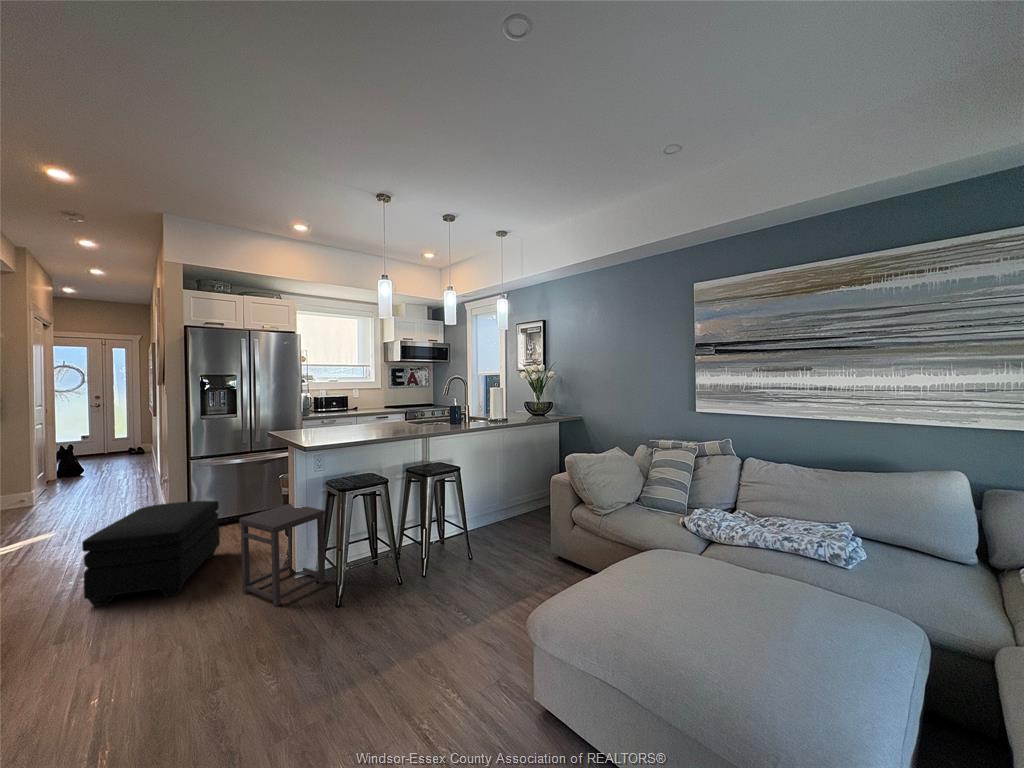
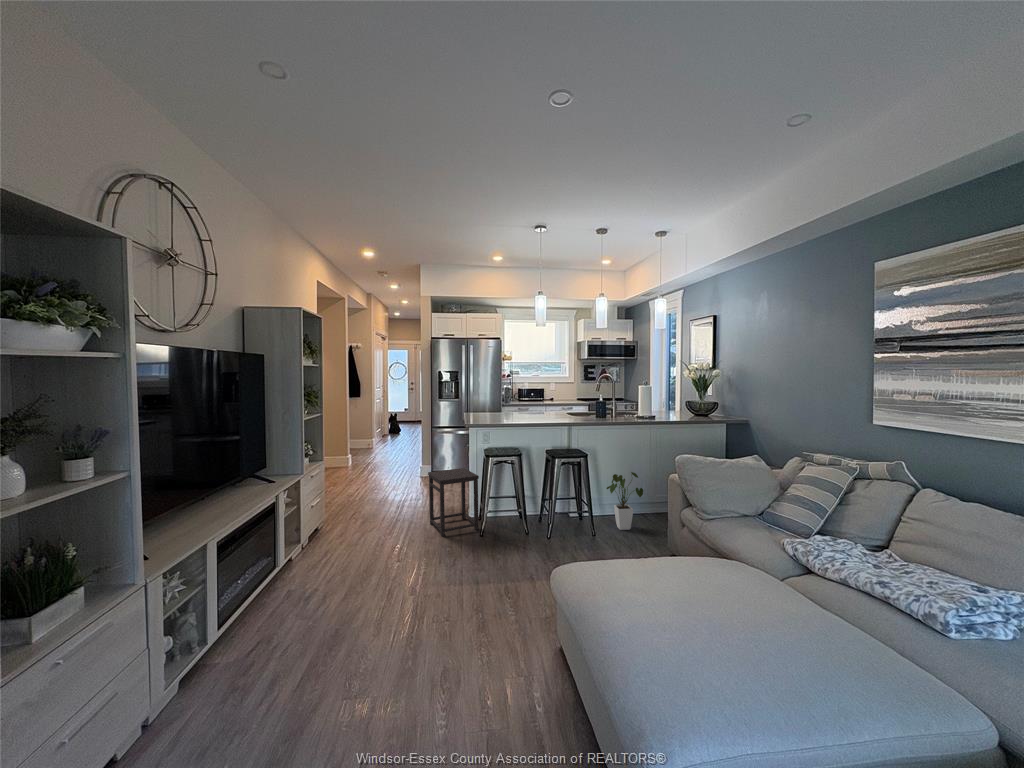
house plant: none [468,476,512,542] -> present [606,472,643,530]
ottoman: present [82,501,220,606] -> none [356,458,433,516]

